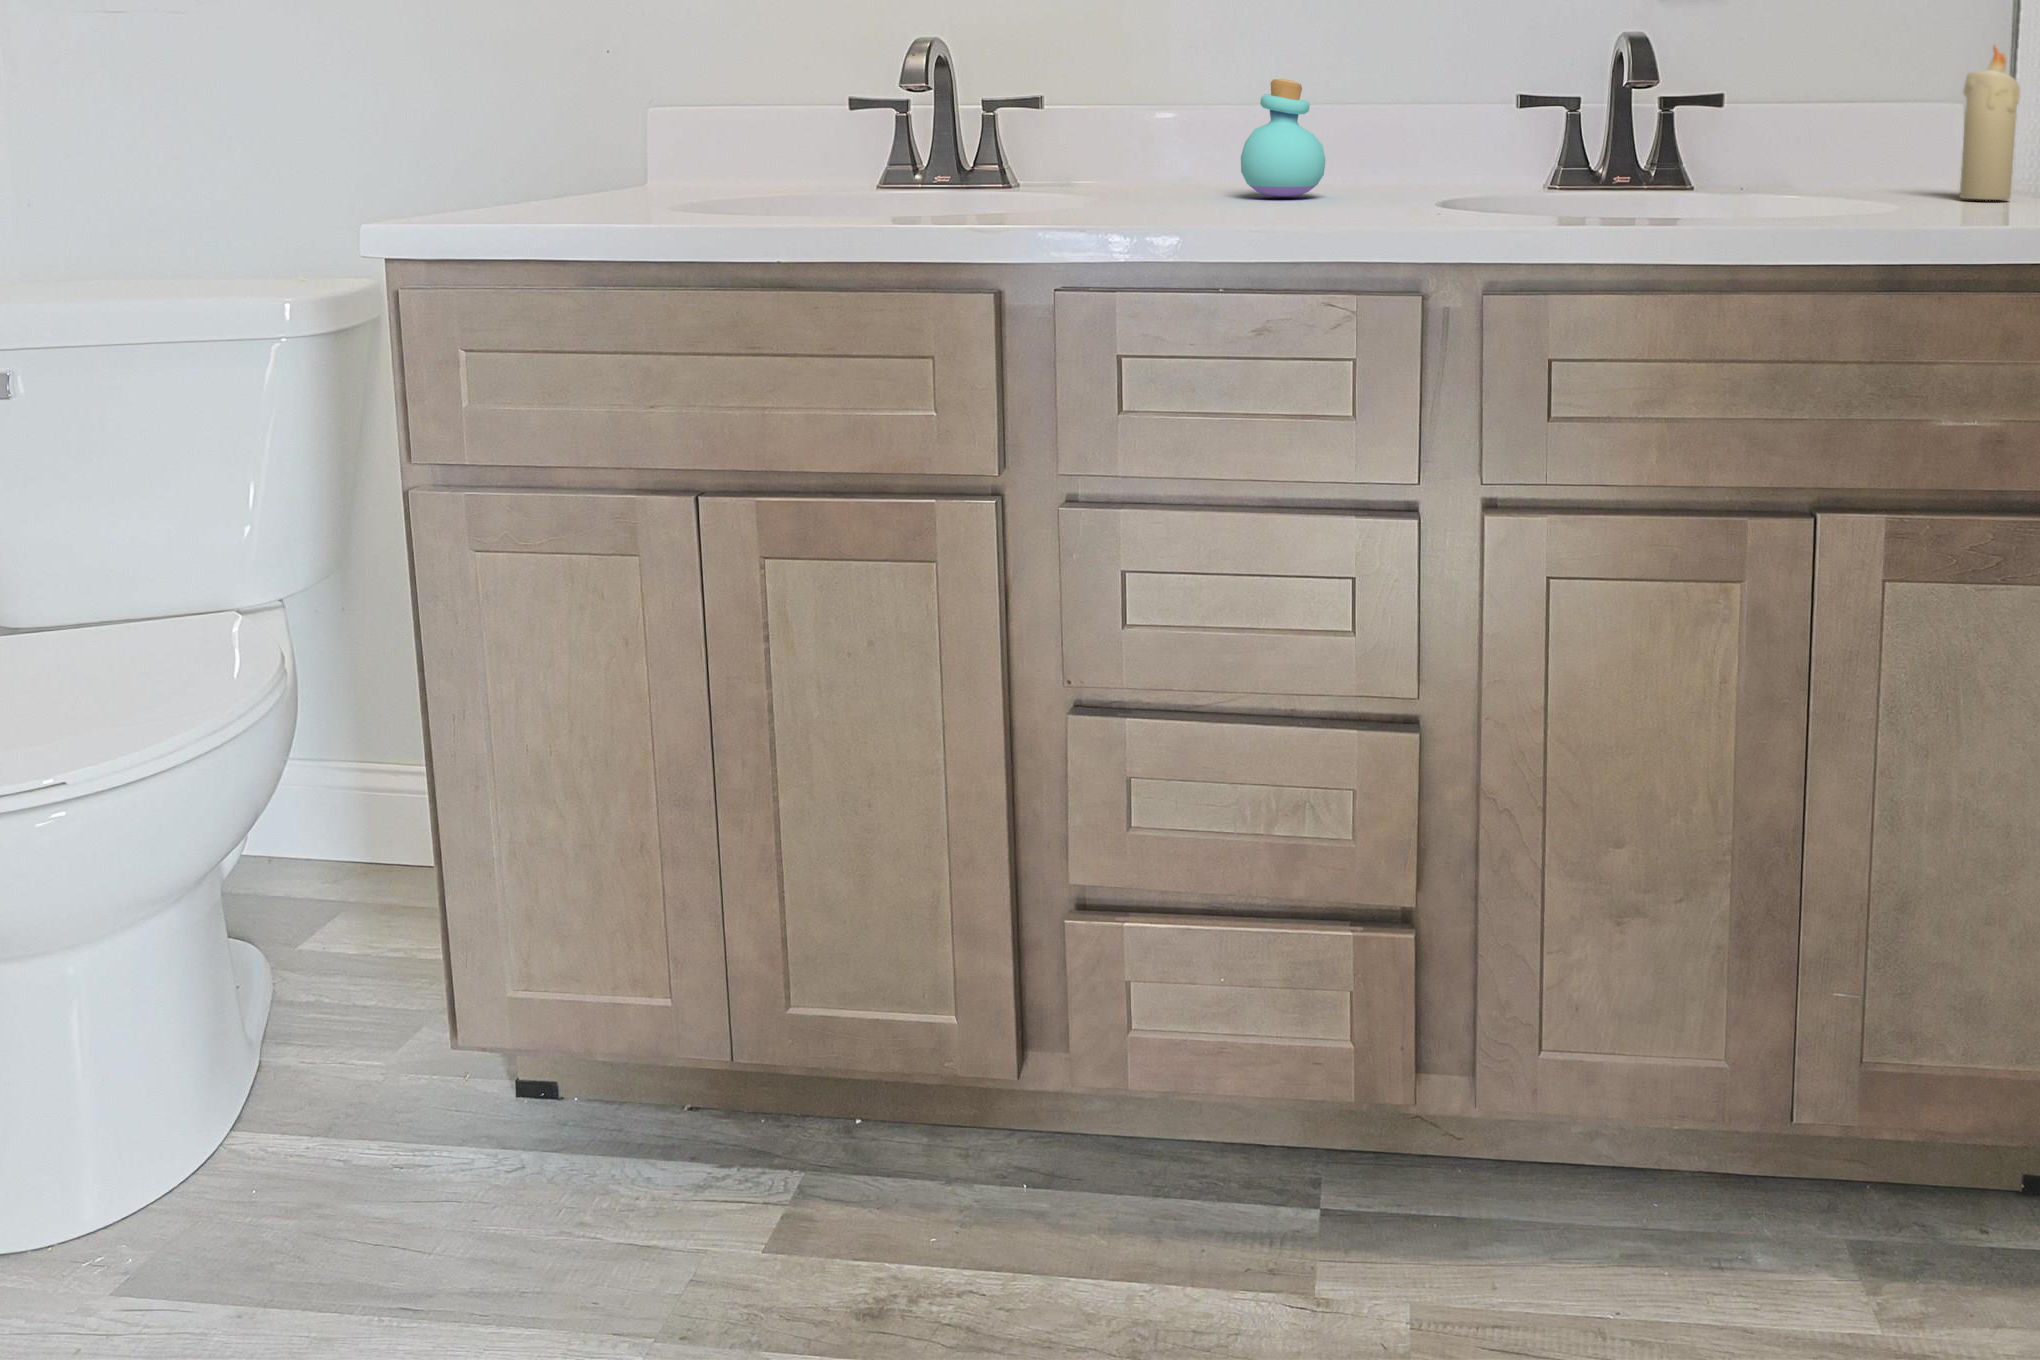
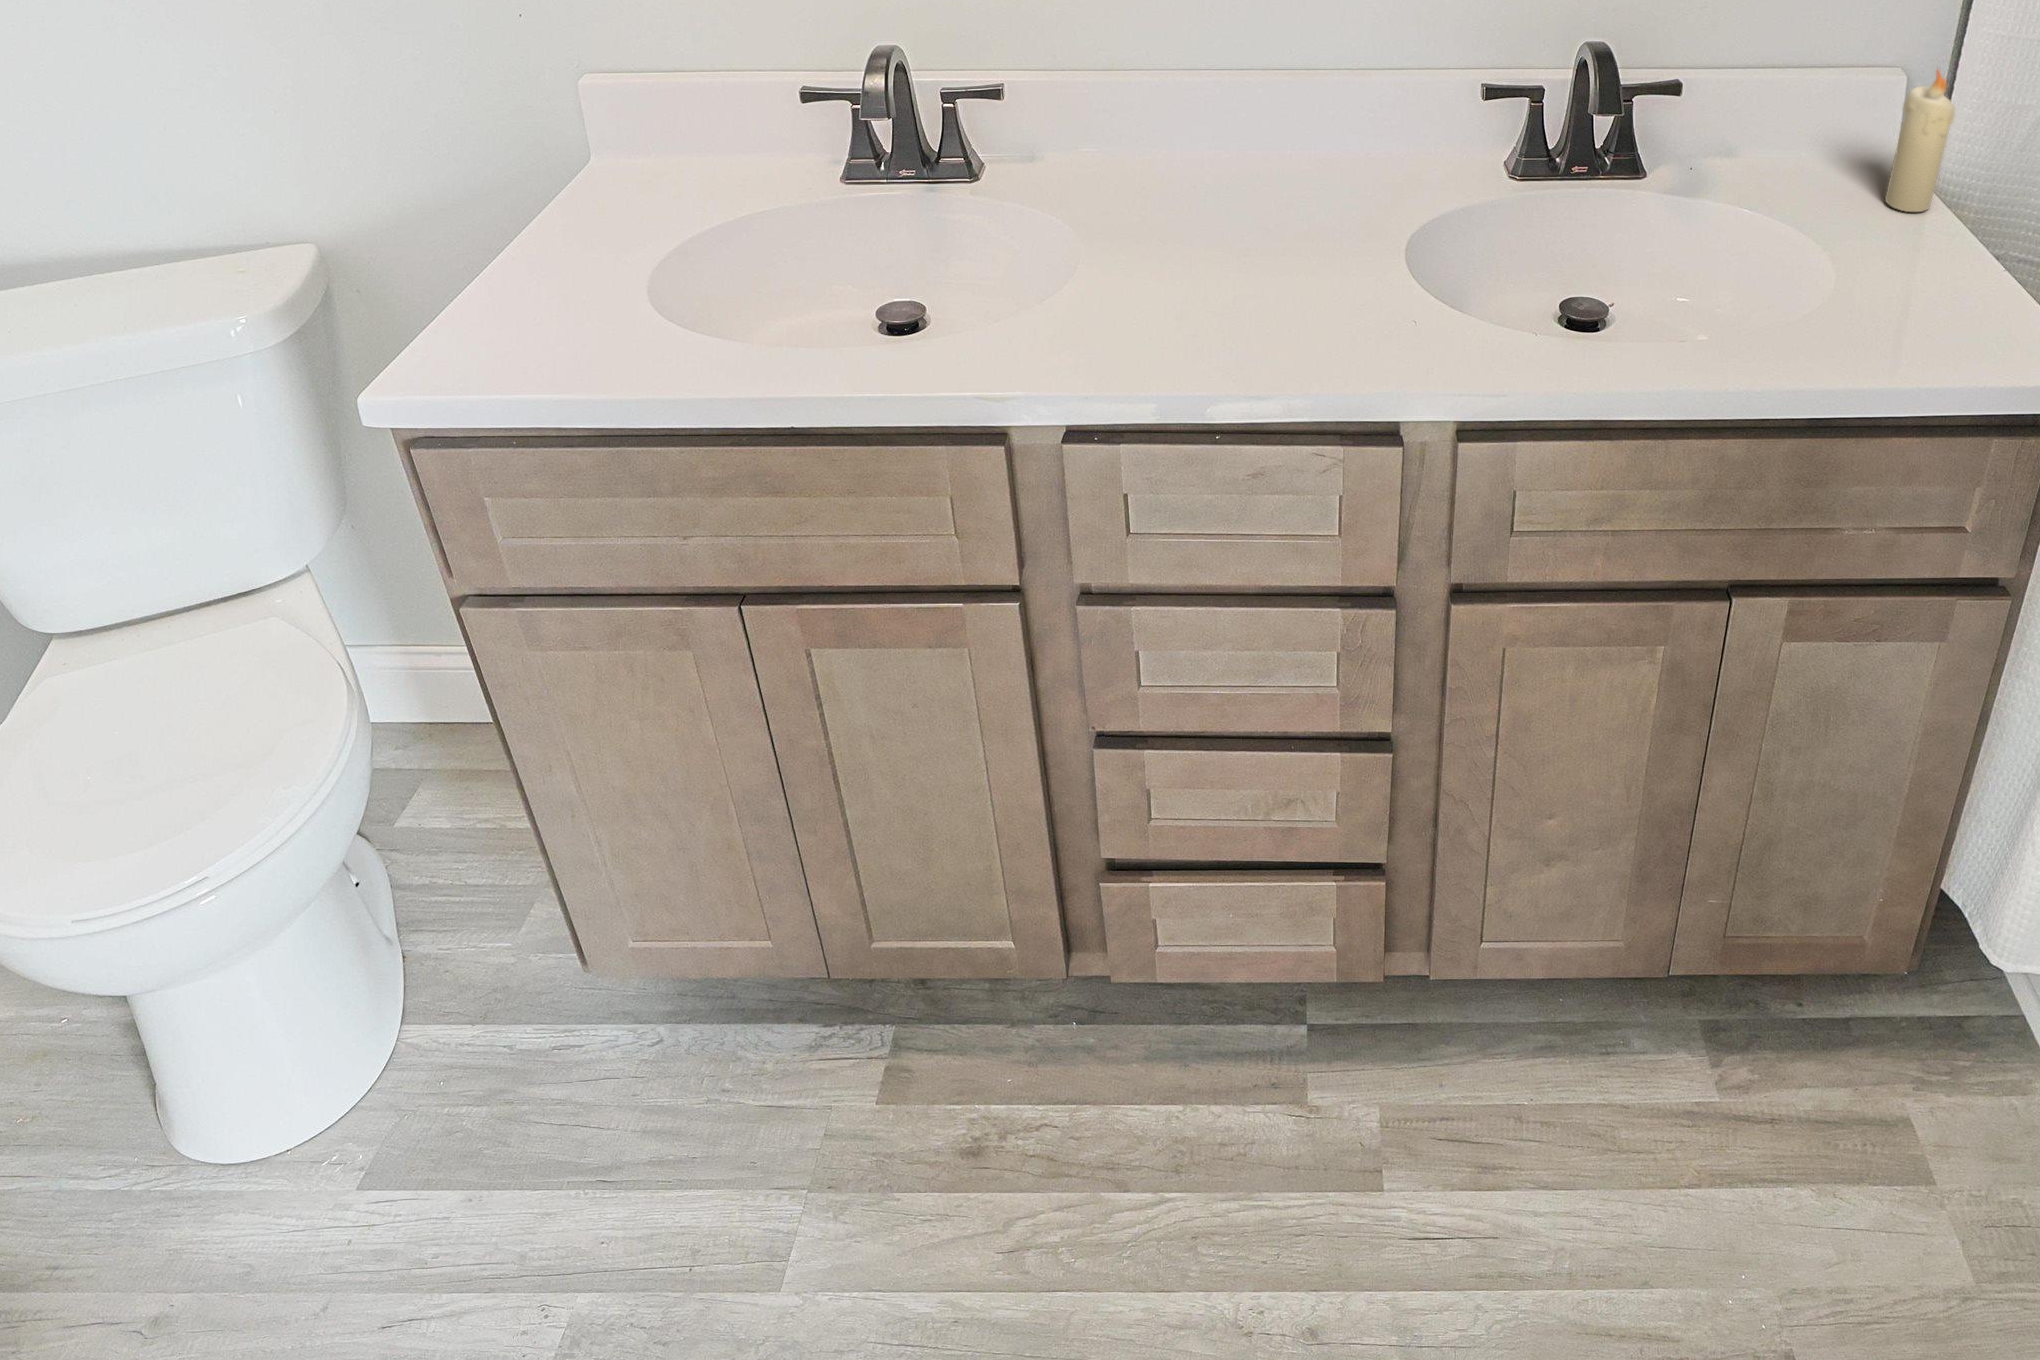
perfume bottle: present [1241,79,1326,197] -> none [1211,89,1295,205]

